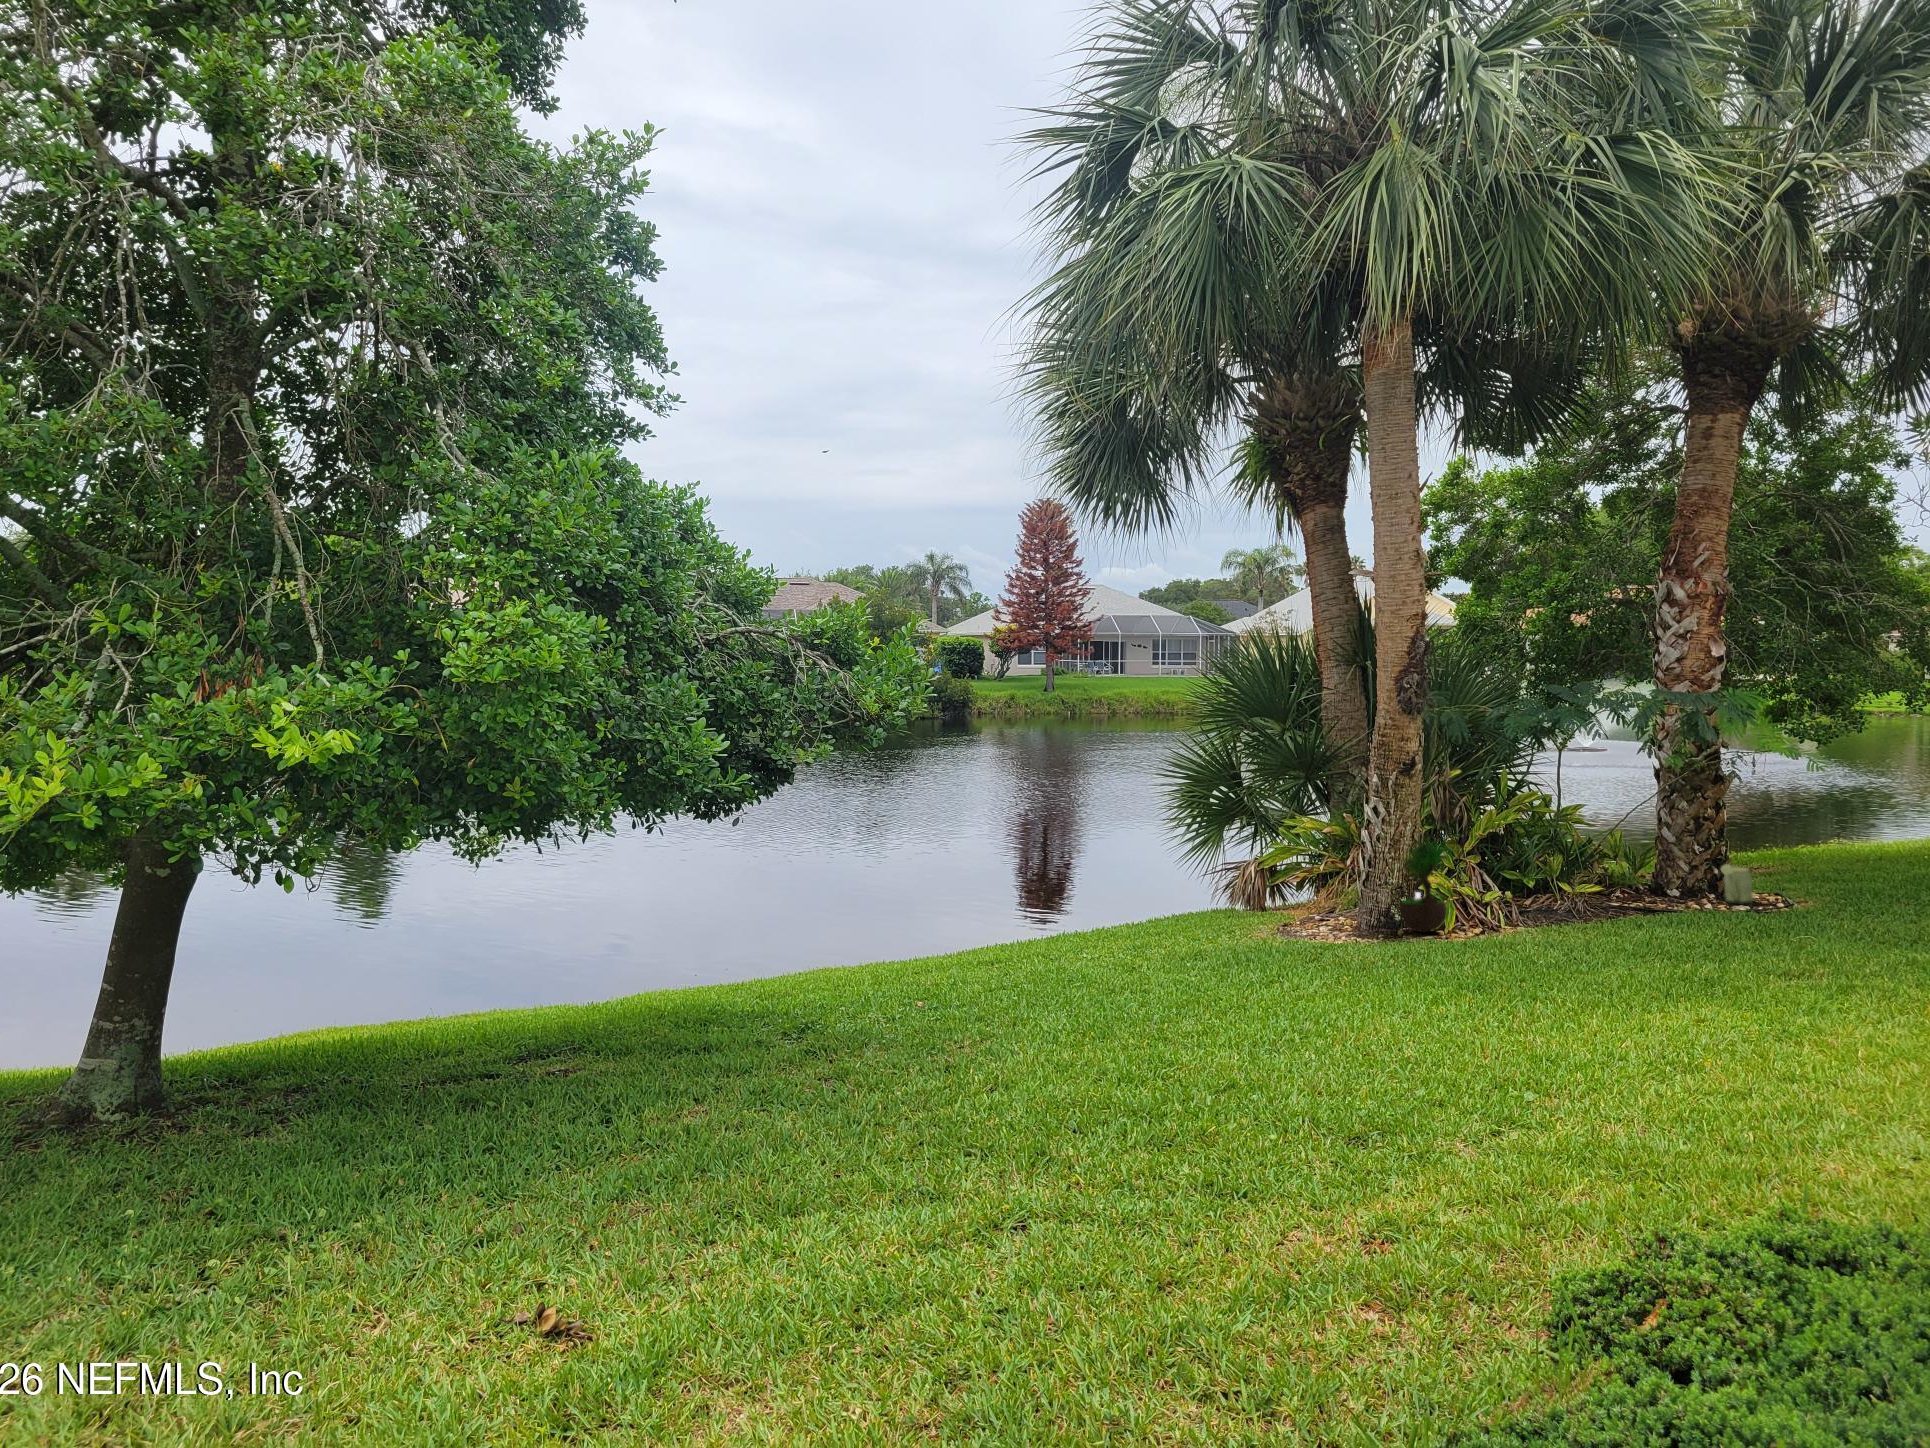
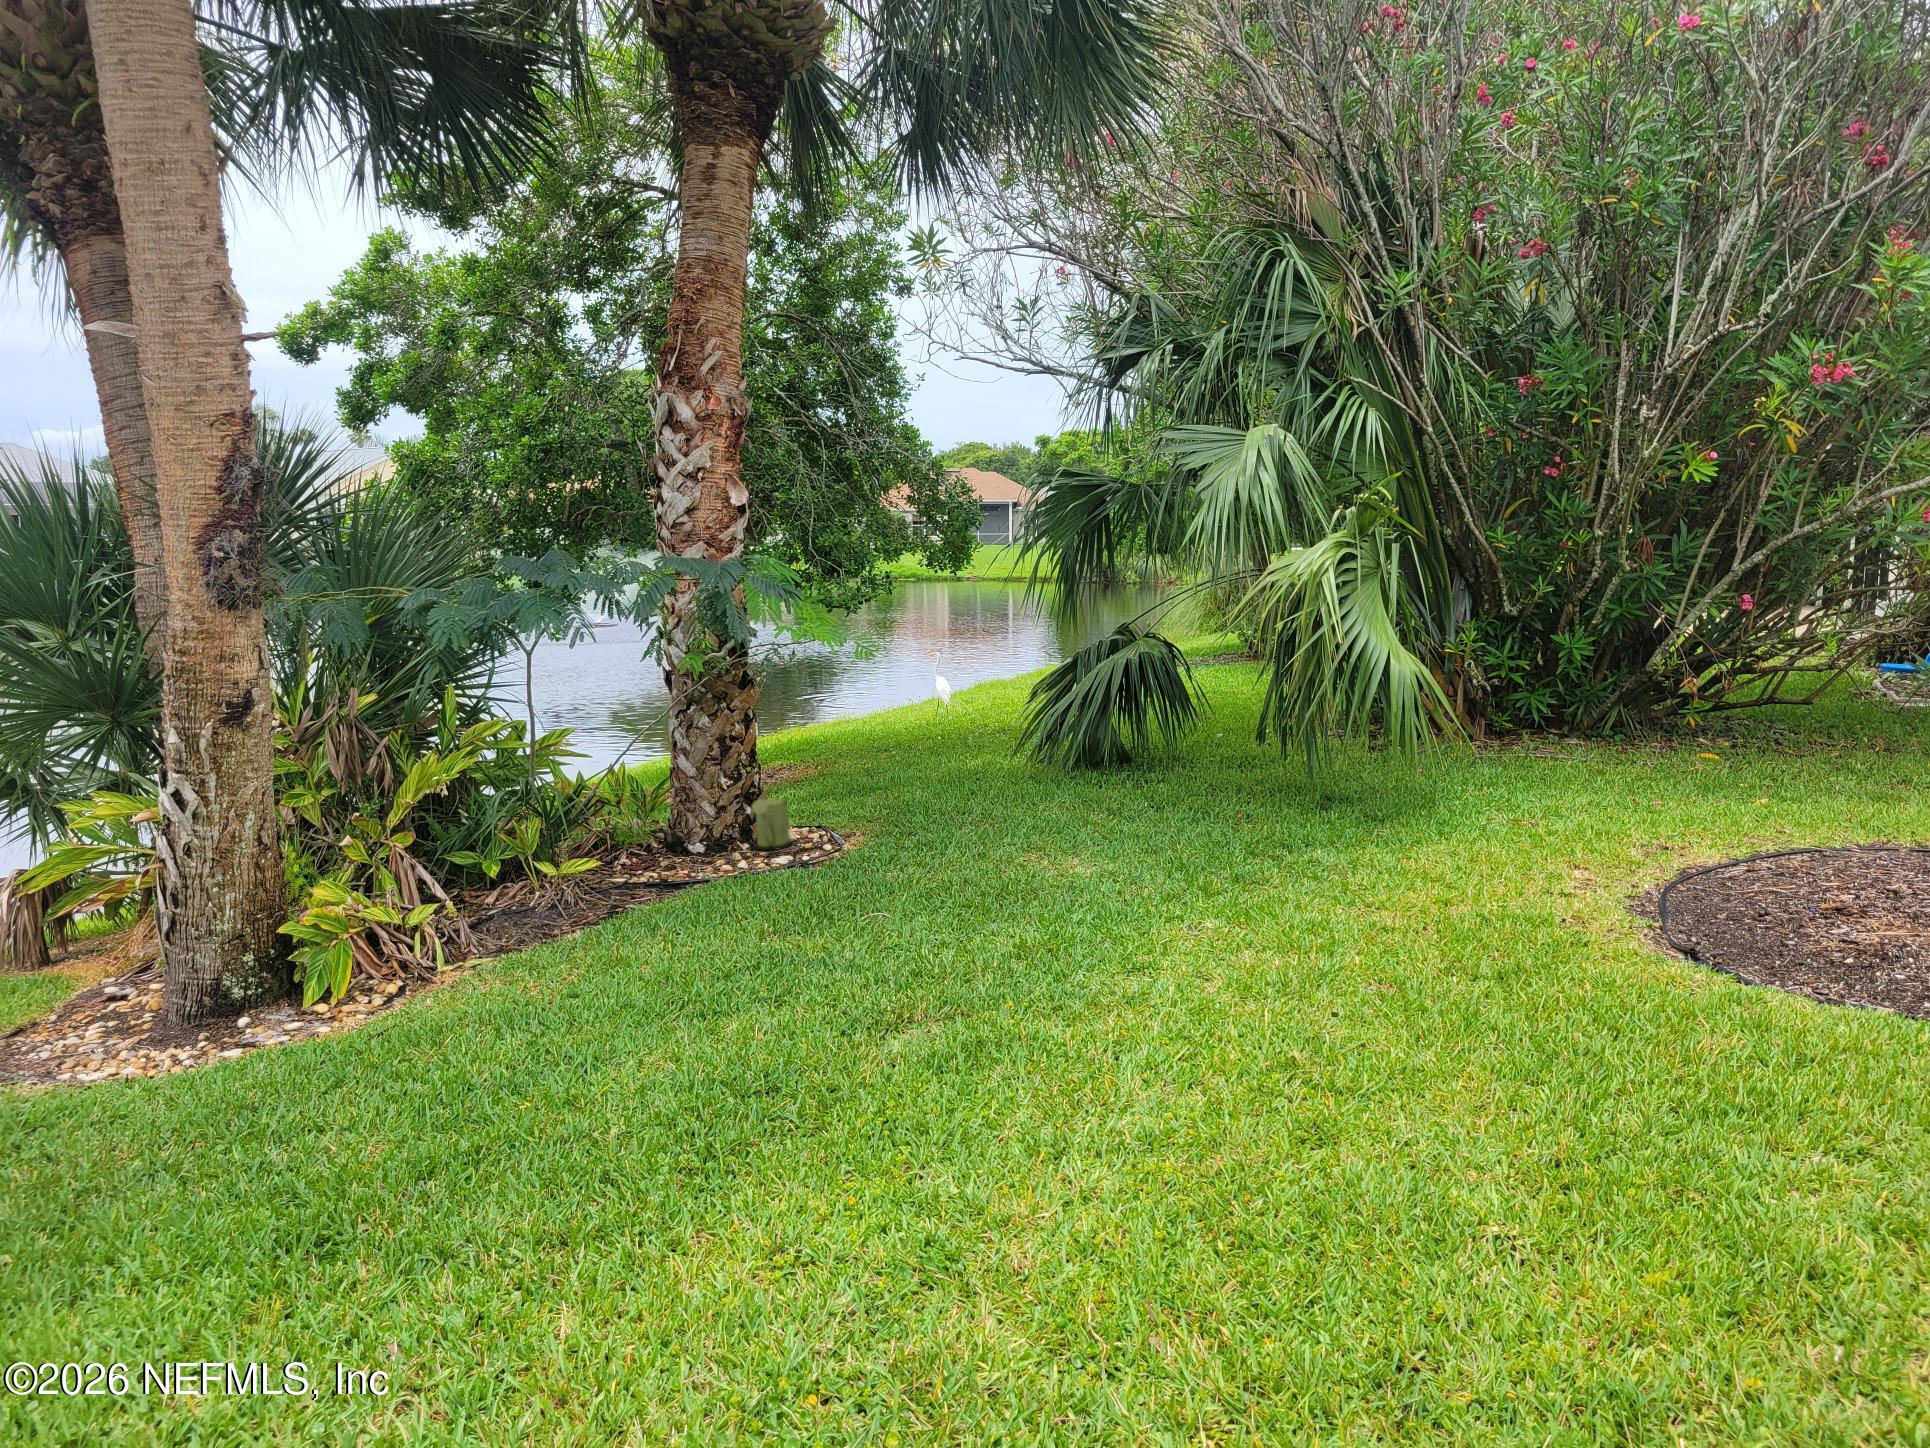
potted tree: present [1399,837,1453,932] -> none [210,834,335,1017]

